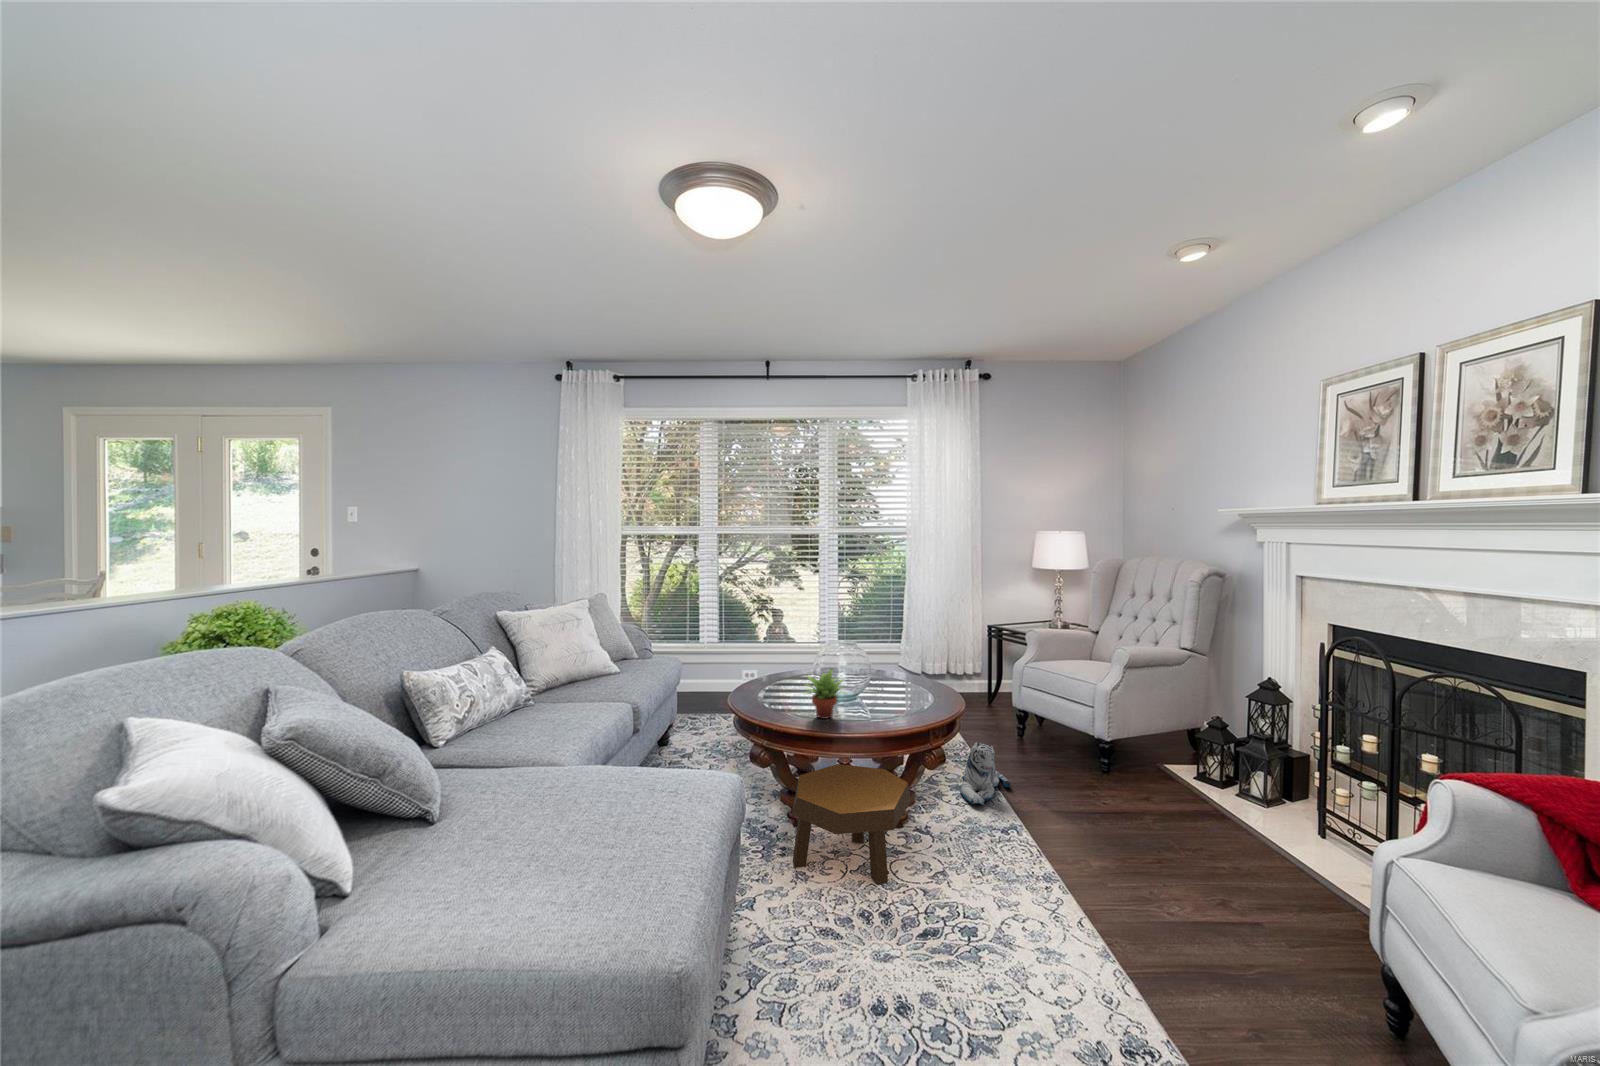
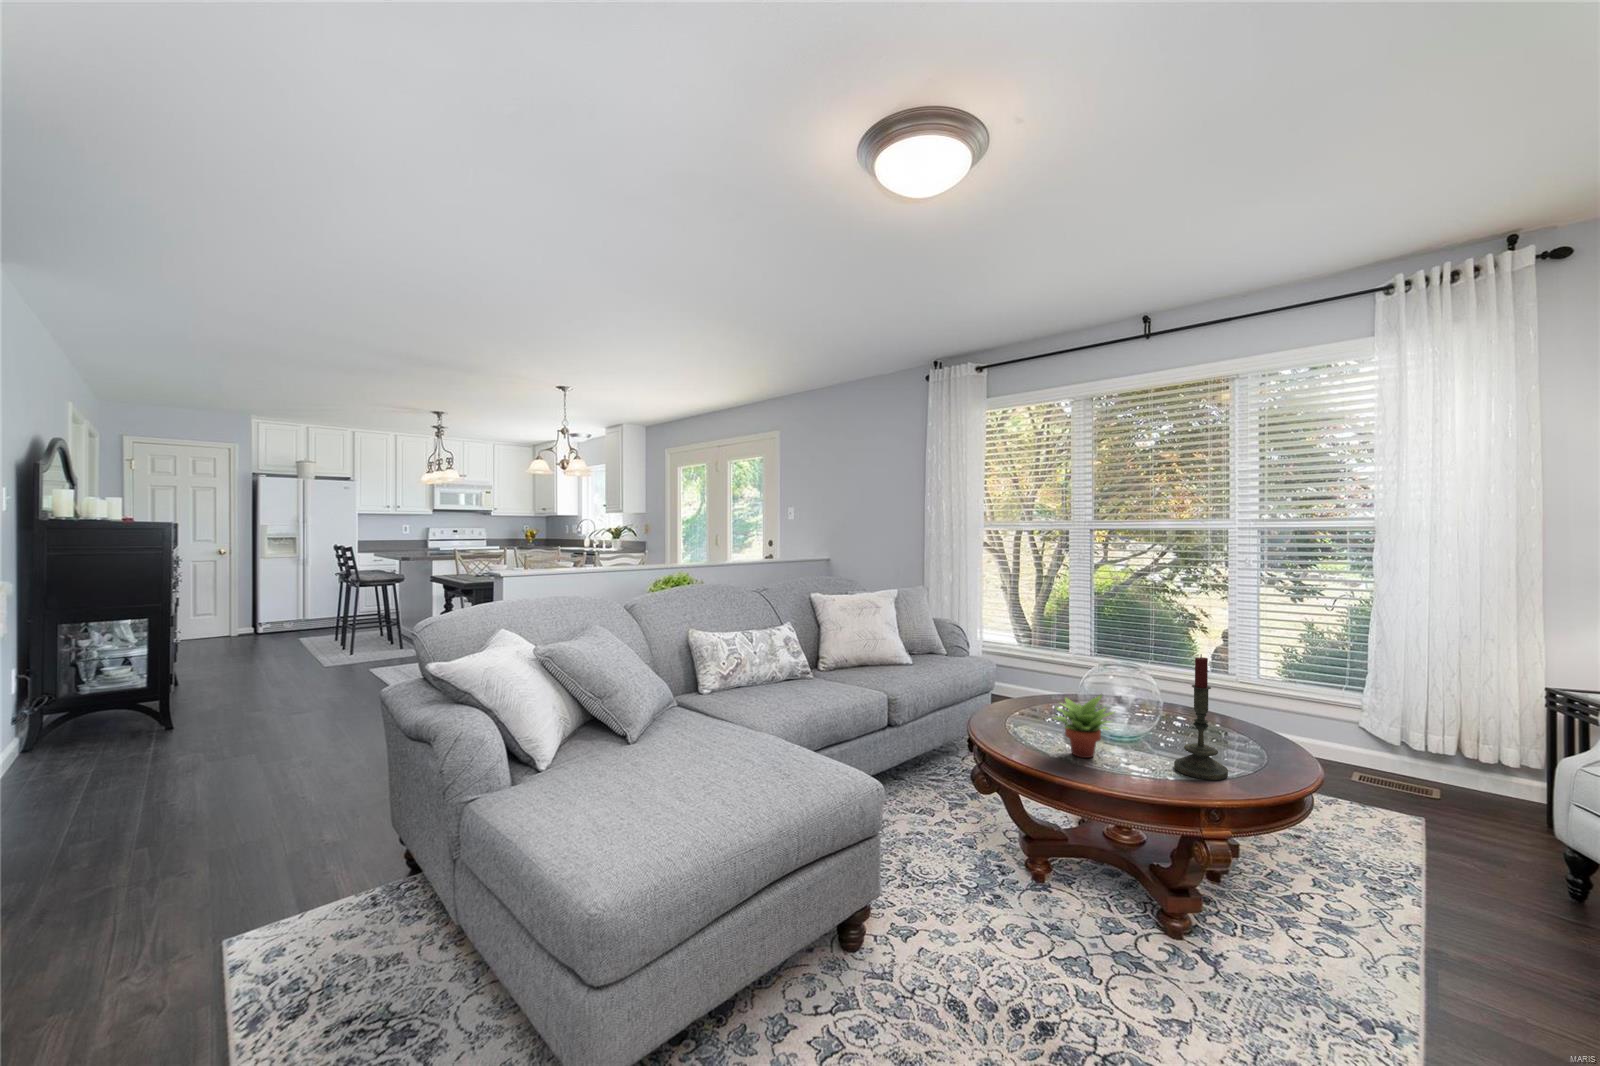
candle: none [879,630,910,714] -> present [1174,654,1228,780]
plush toy: present [960,743,1010,805] -> none [1339,865,1470,971]
footstool: present [792,764,911,885] -> none [979,817,1159,994]

